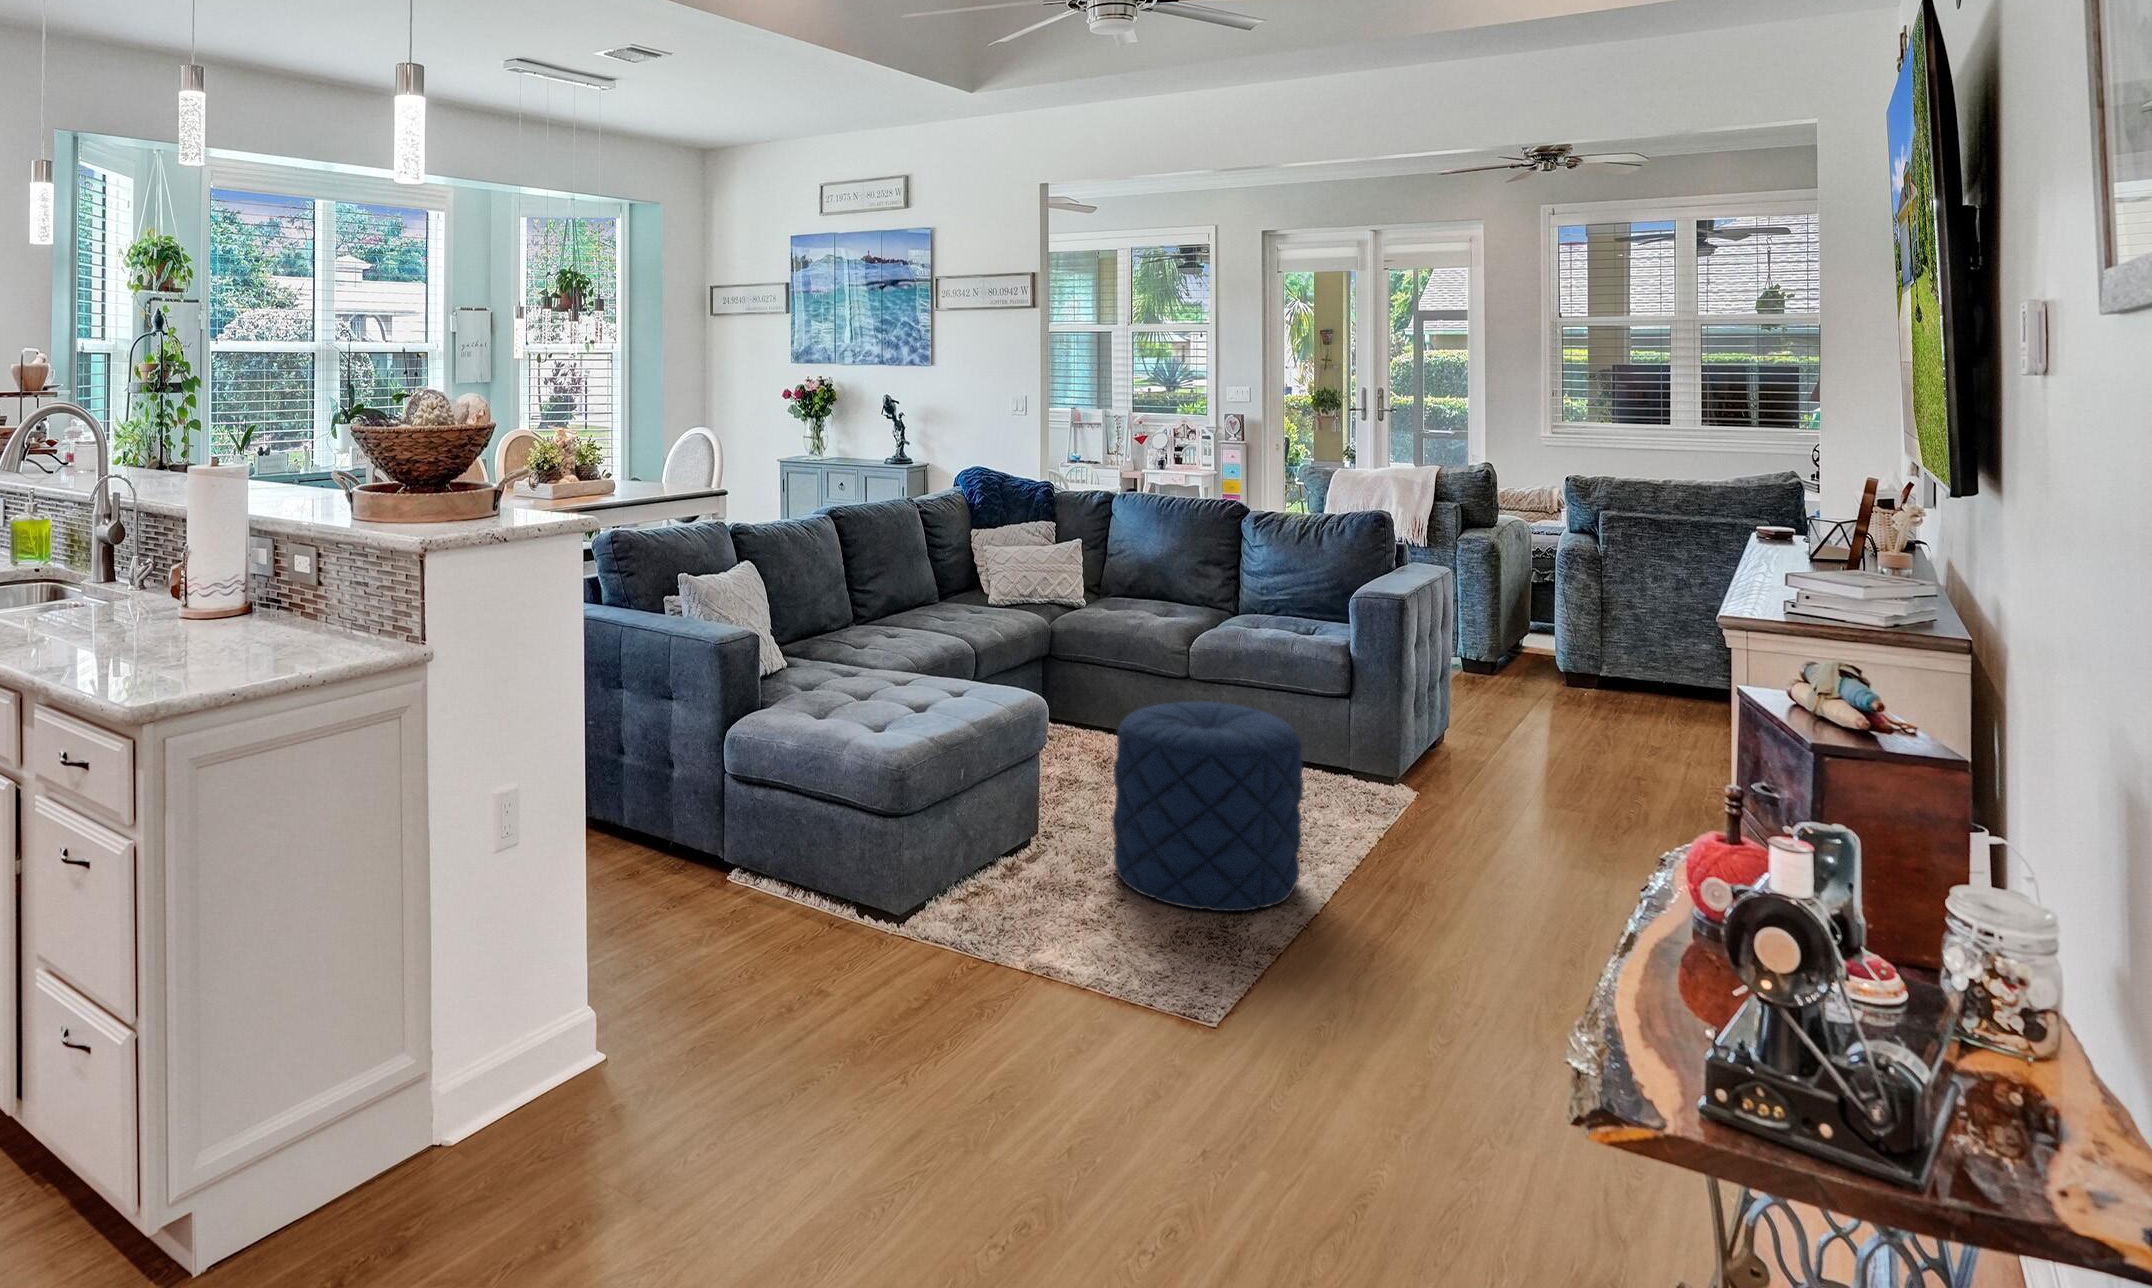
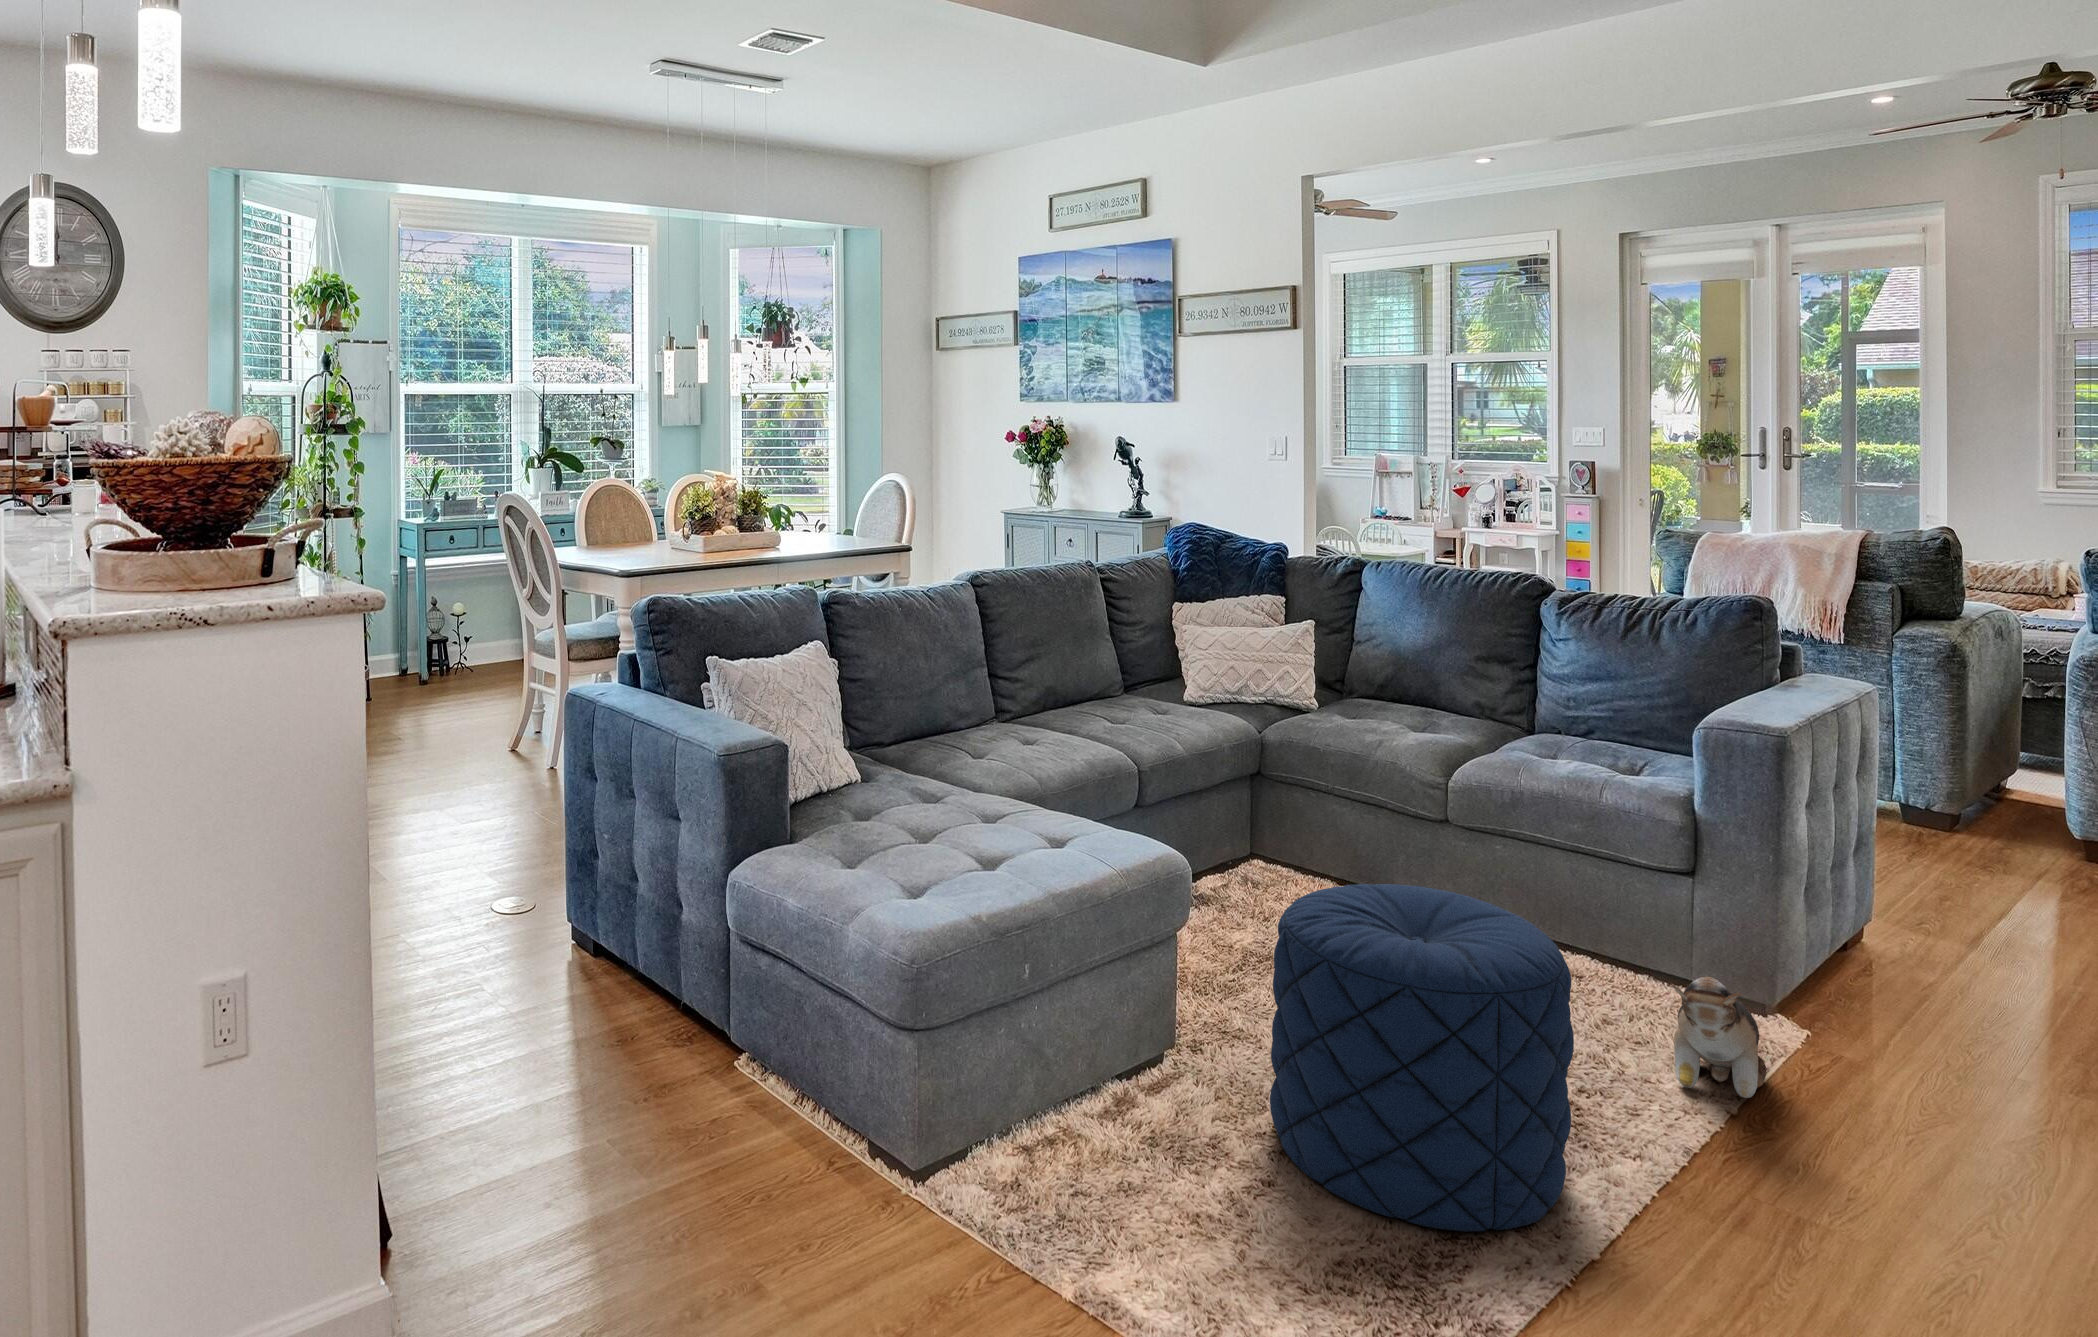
plush toy: none [1348,751,1399,828] -> present [1672,977,1767,1098]

